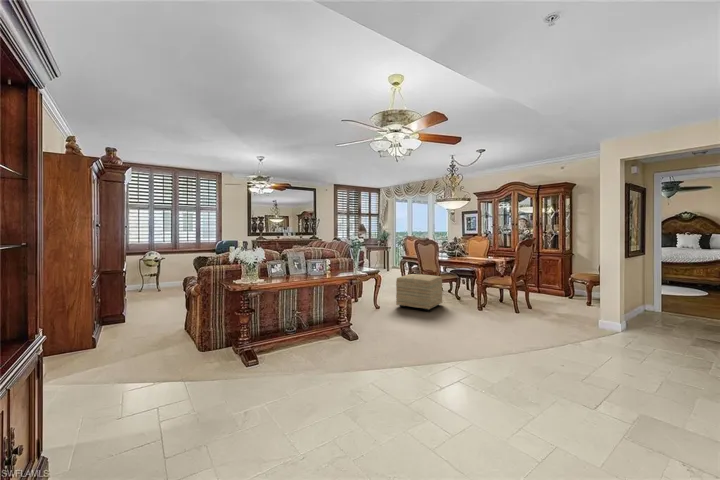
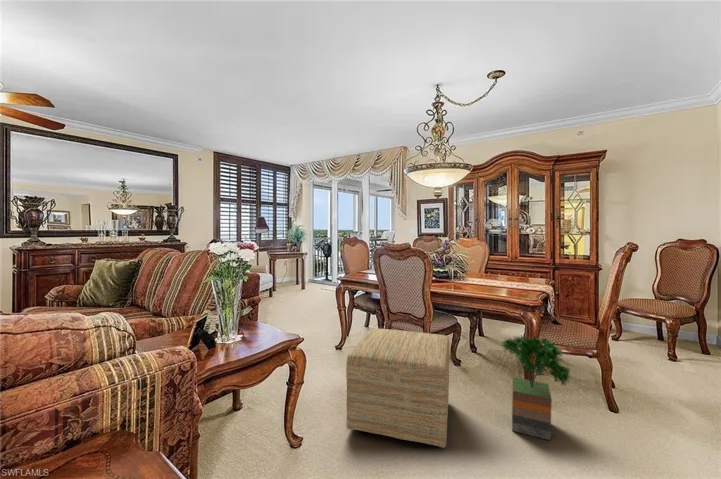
potted tree: none [460,275,485,313] -> present [501,335,570,440]

